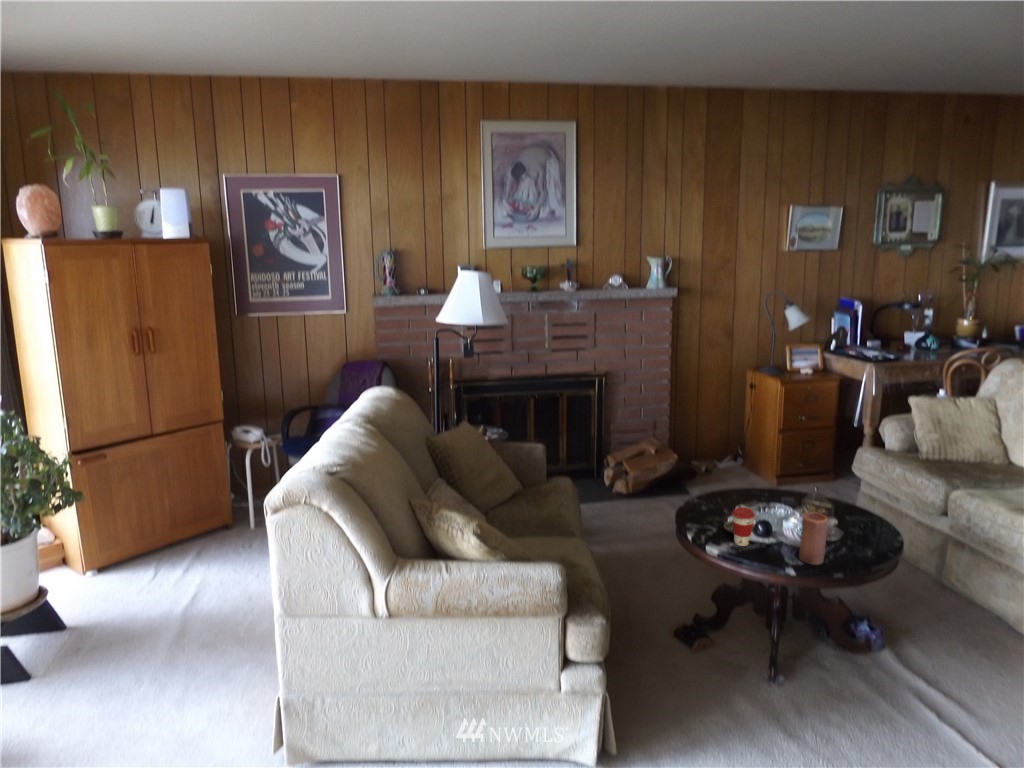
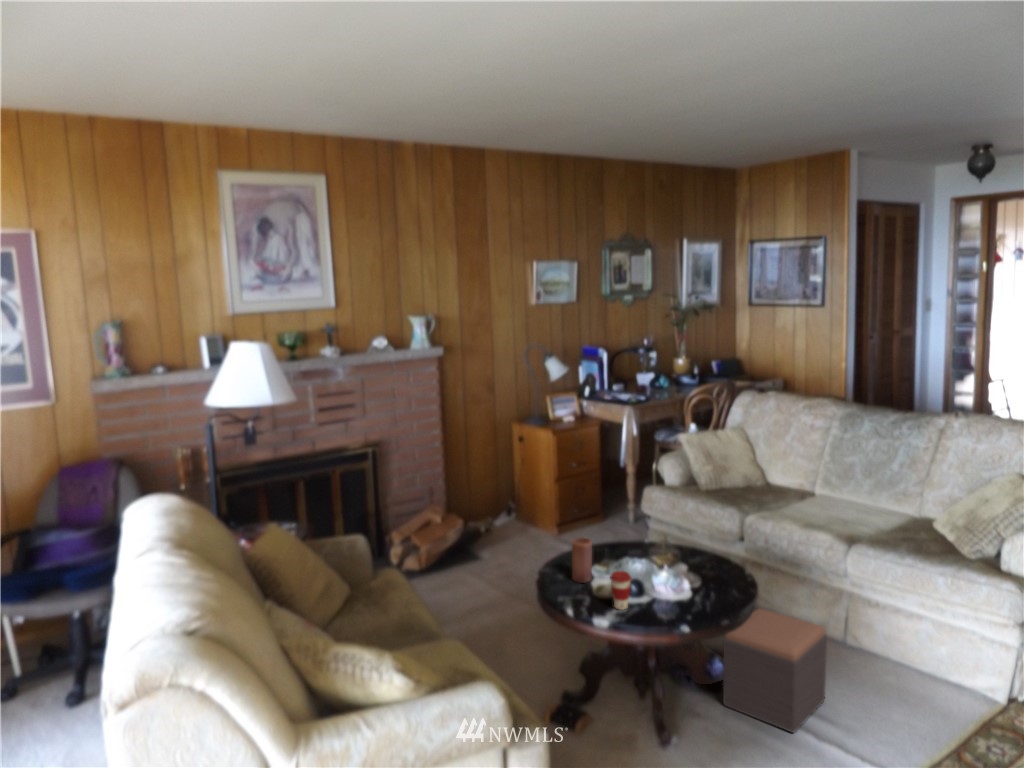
candle: present [799,512,828,565] -> present [572,537,592,583]
footstool: none [862,585,1002,722] -> present [723,608,827,733]

